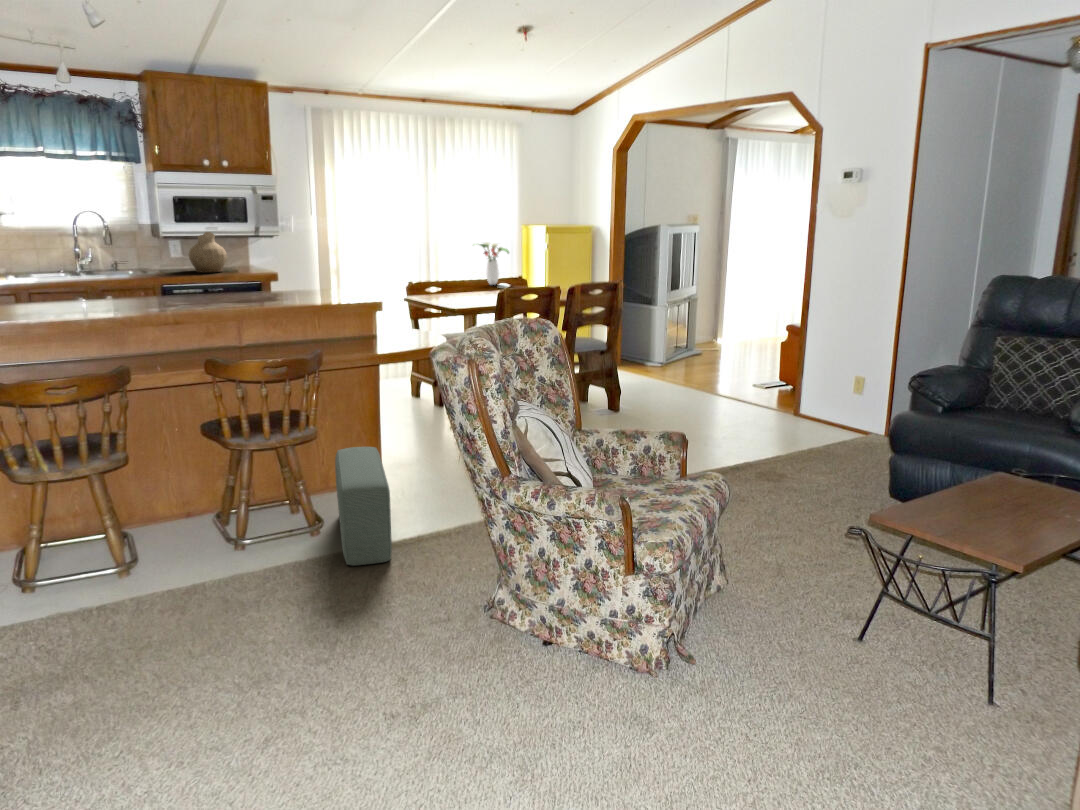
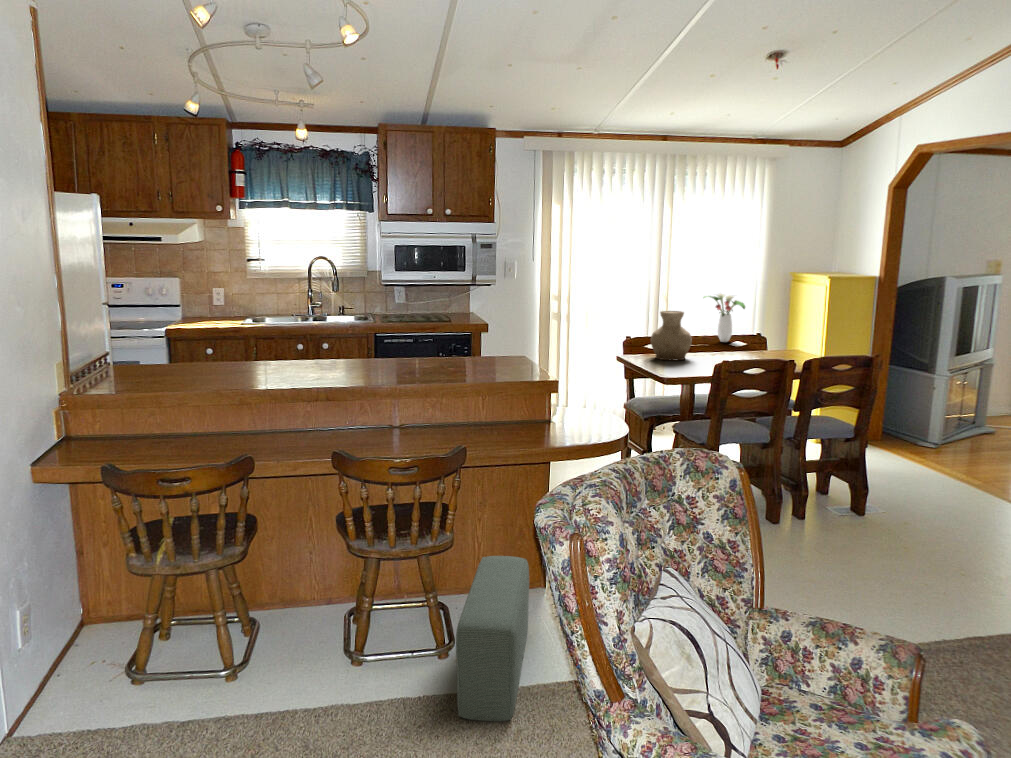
vase: present [189,232,227,272] -> present [651,311,692,360]

